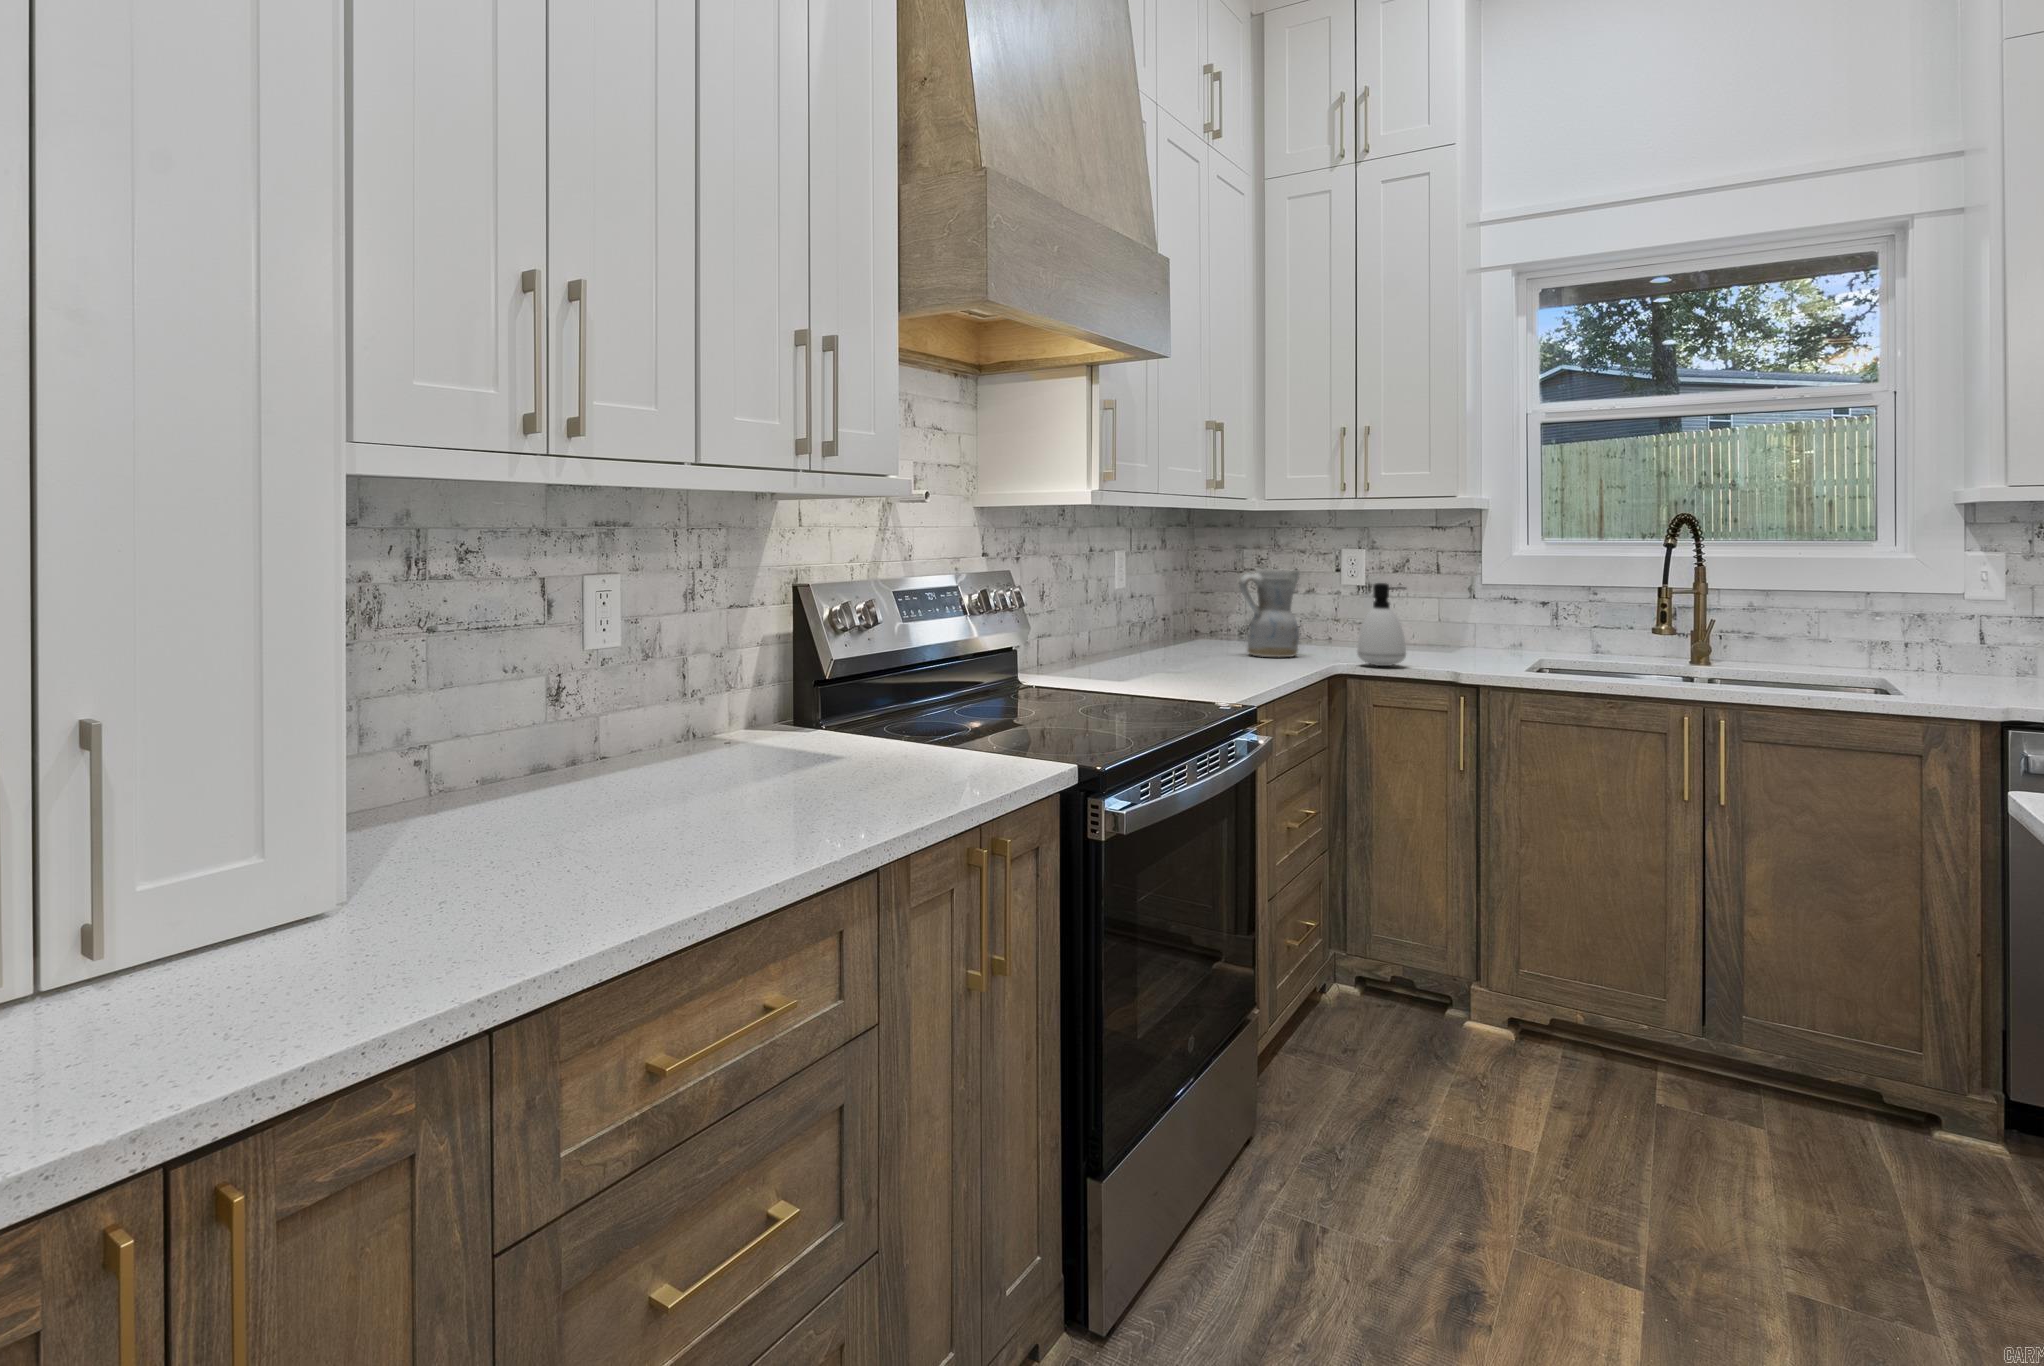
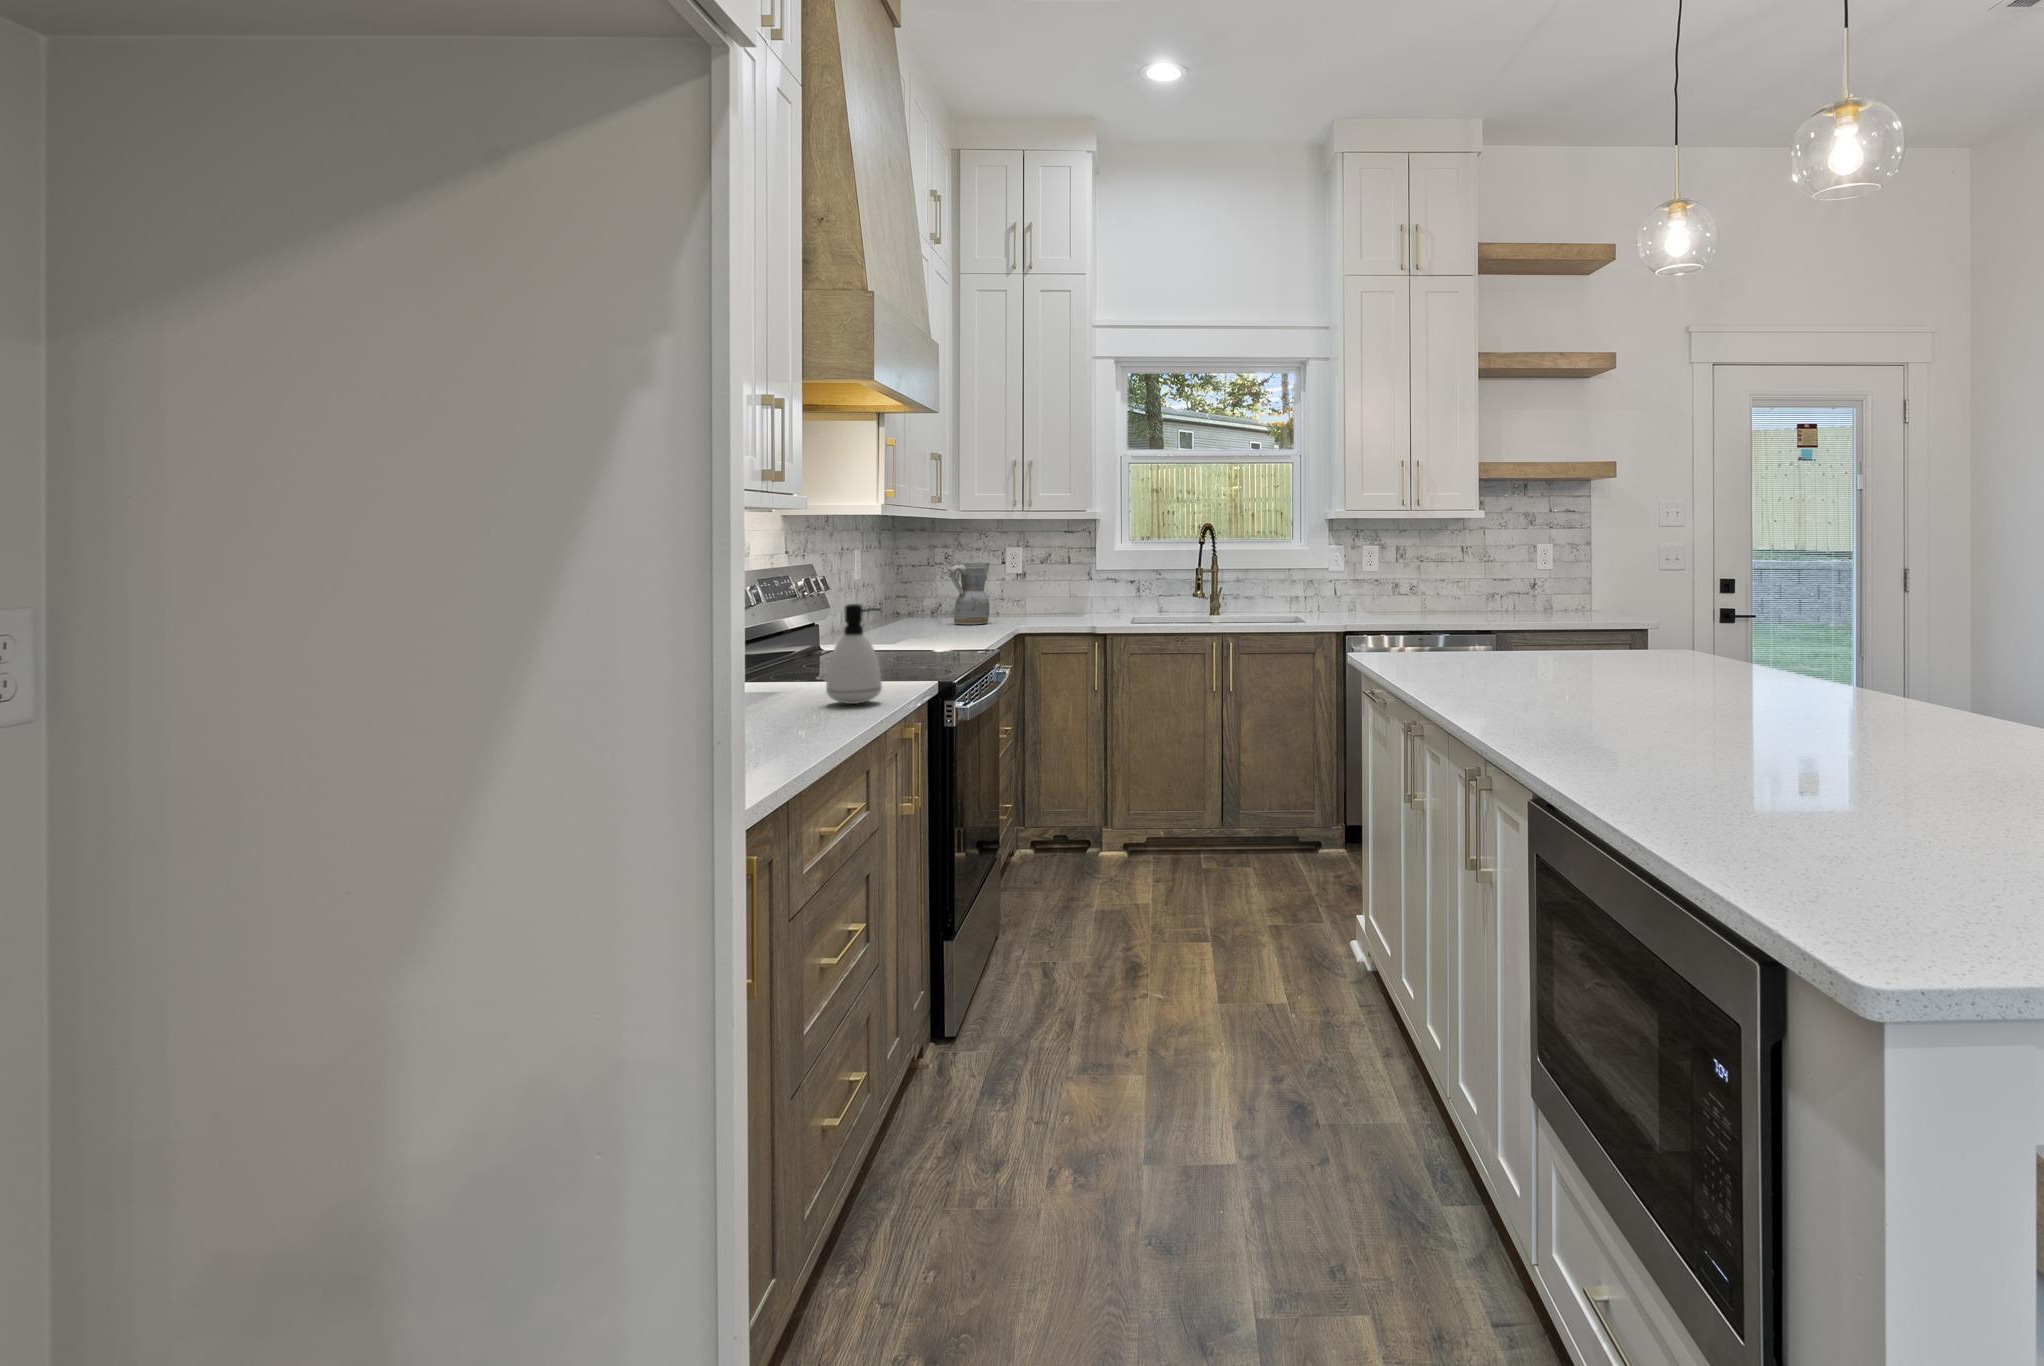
soap dispenser: present [1357,583,1406,666] -> present [826,604,882,704]

